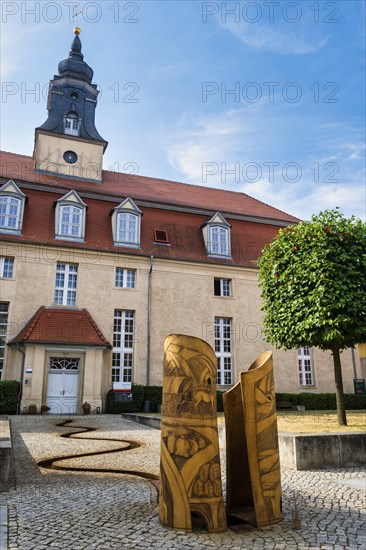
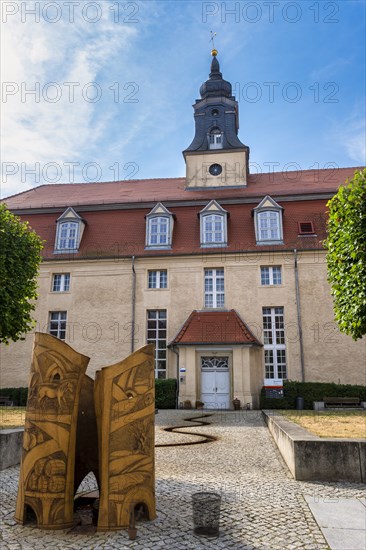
waste bin: none [313,480,341,518] -> present [191,492,221,537]

